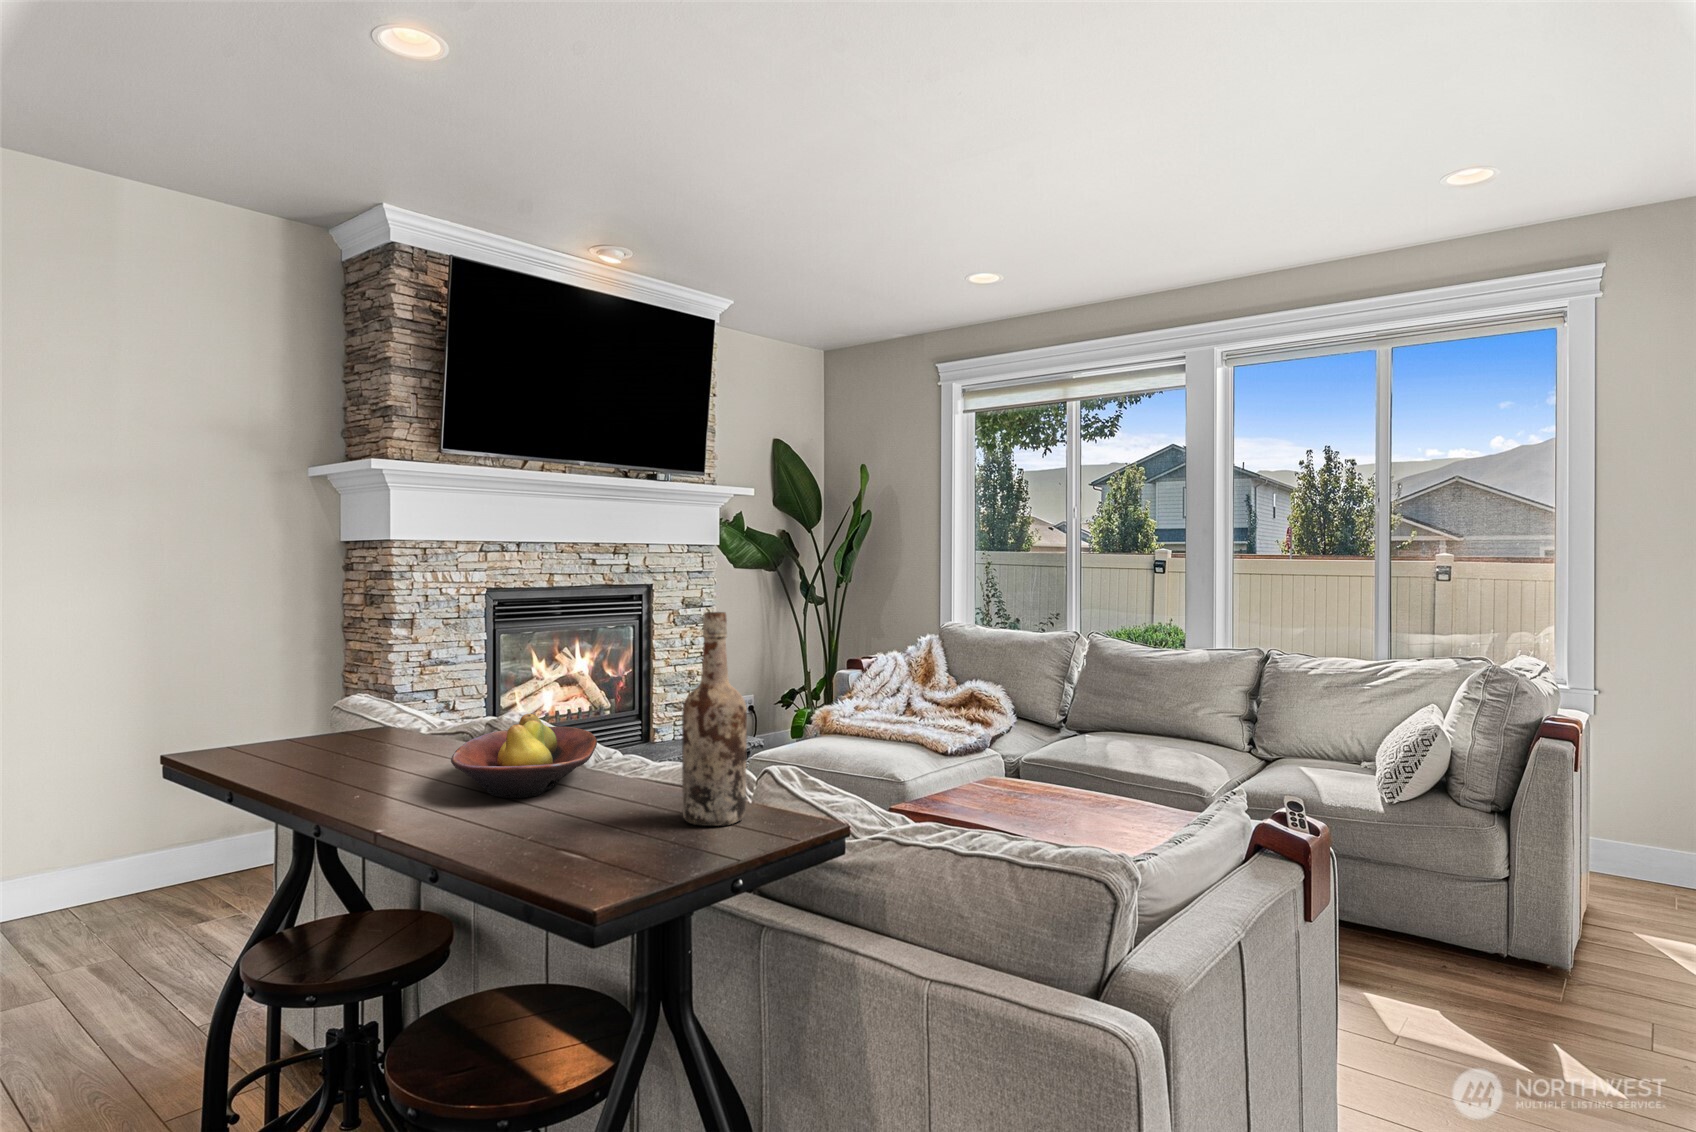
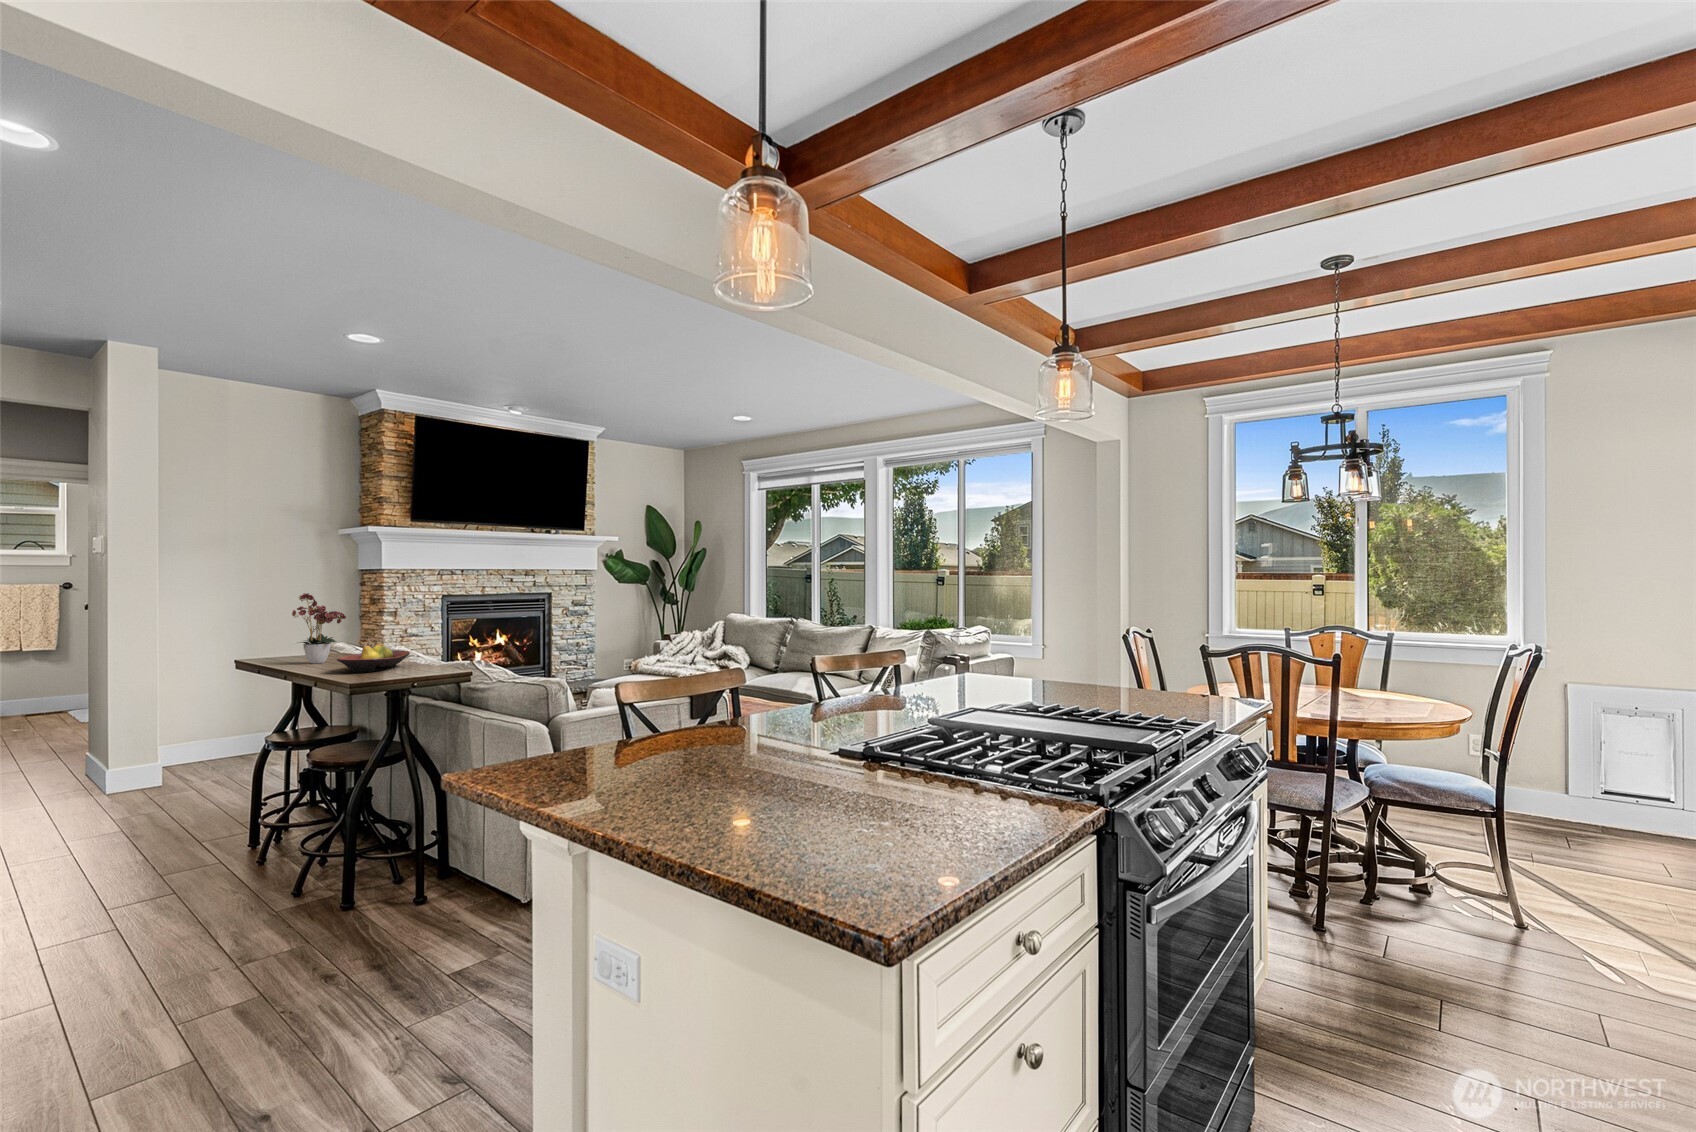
flower arrangement: none [292,579,422,751] -> present [292,593,346,663]
wine bottle: present [682,612,747,826] -> none [412,600,438,676]

